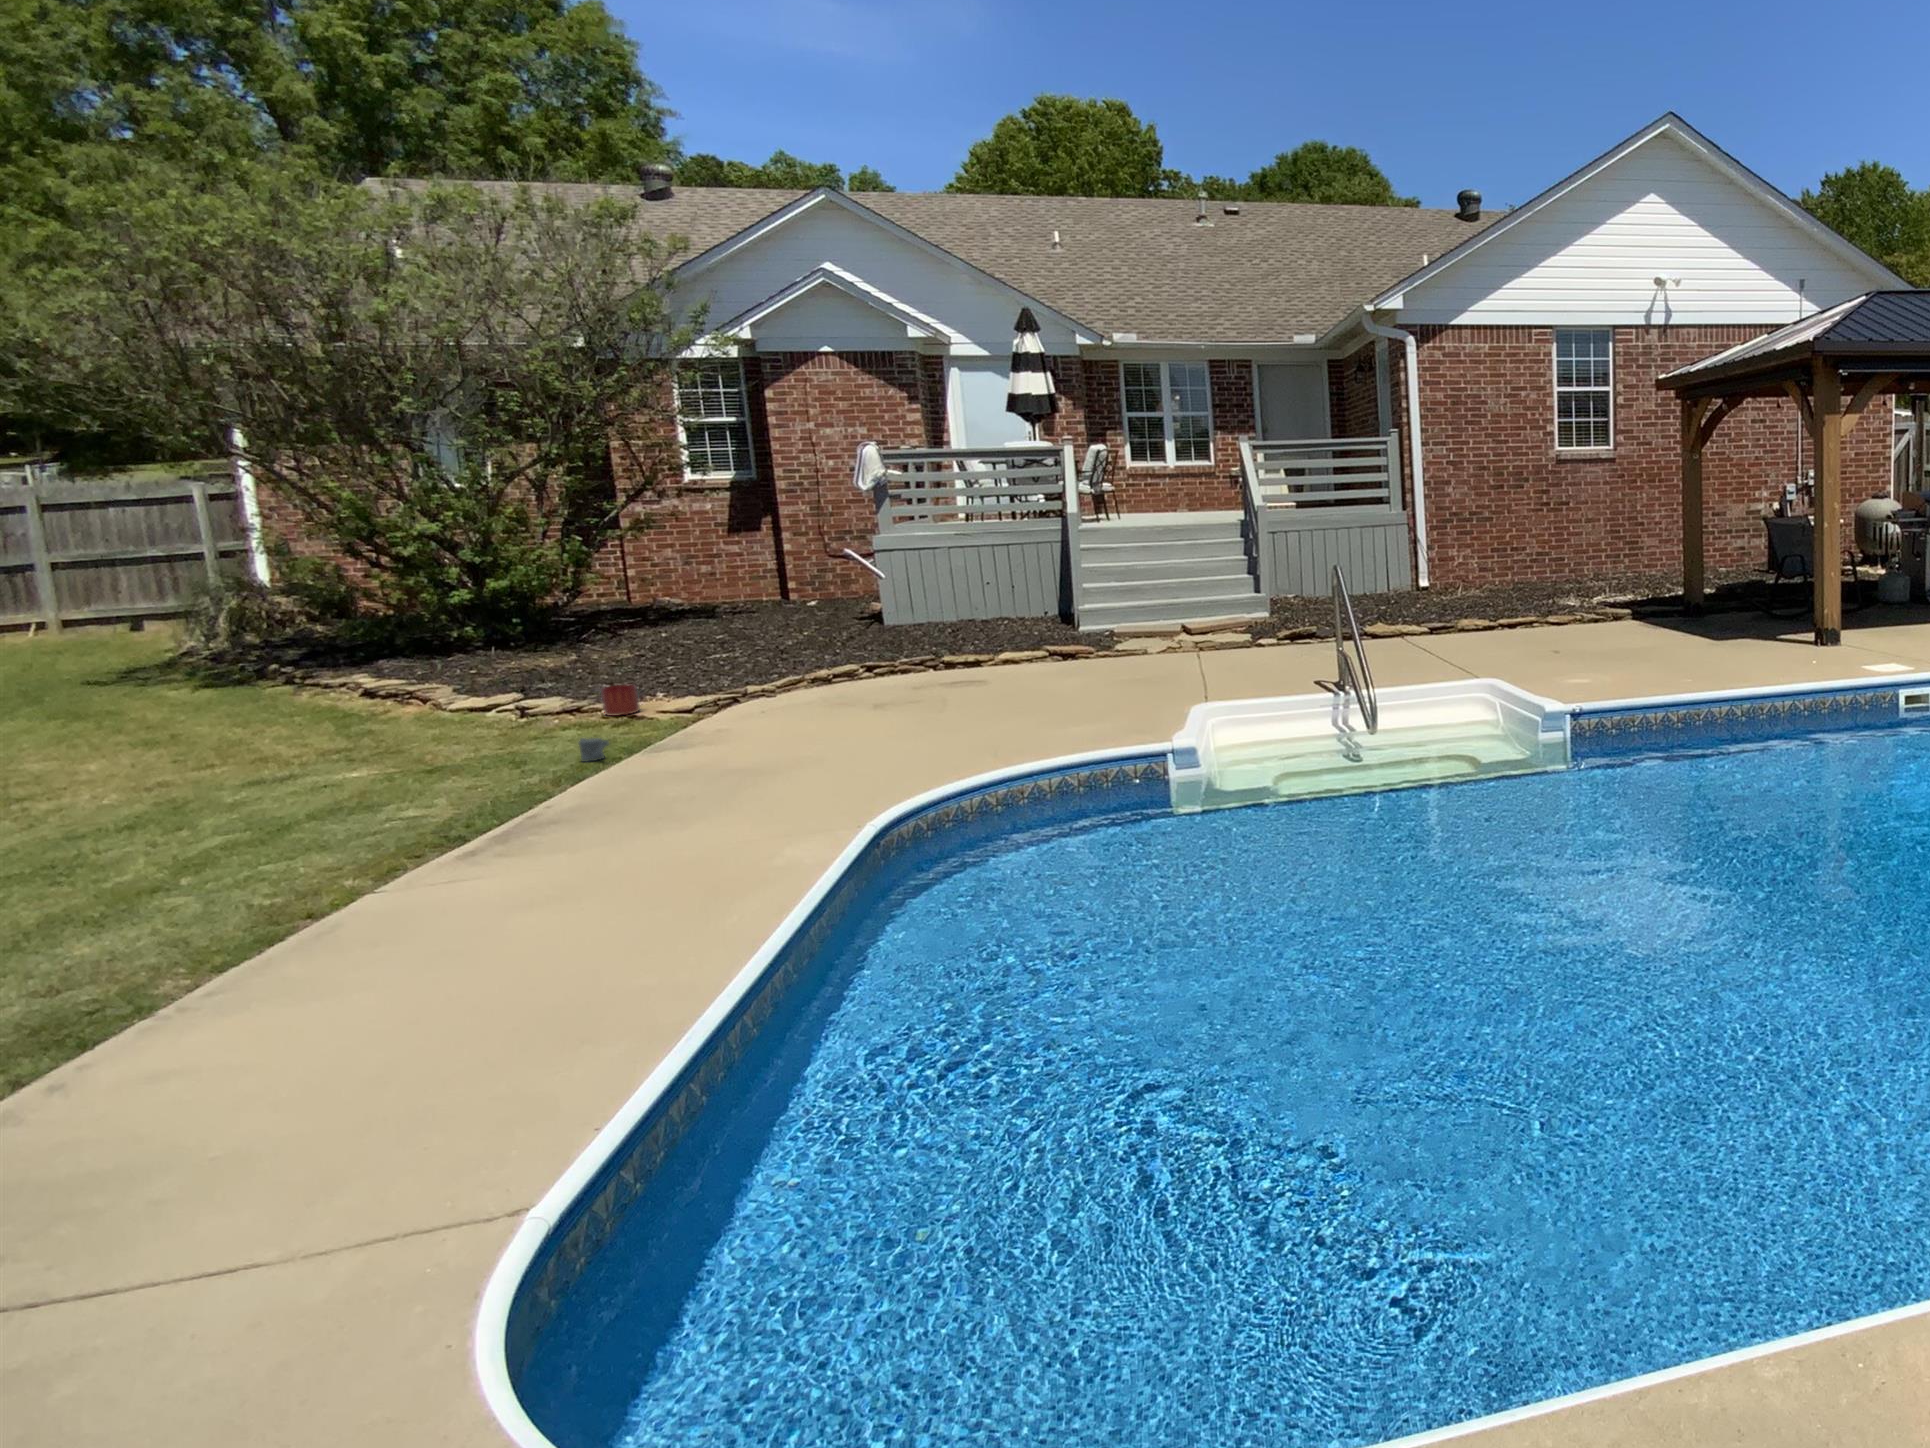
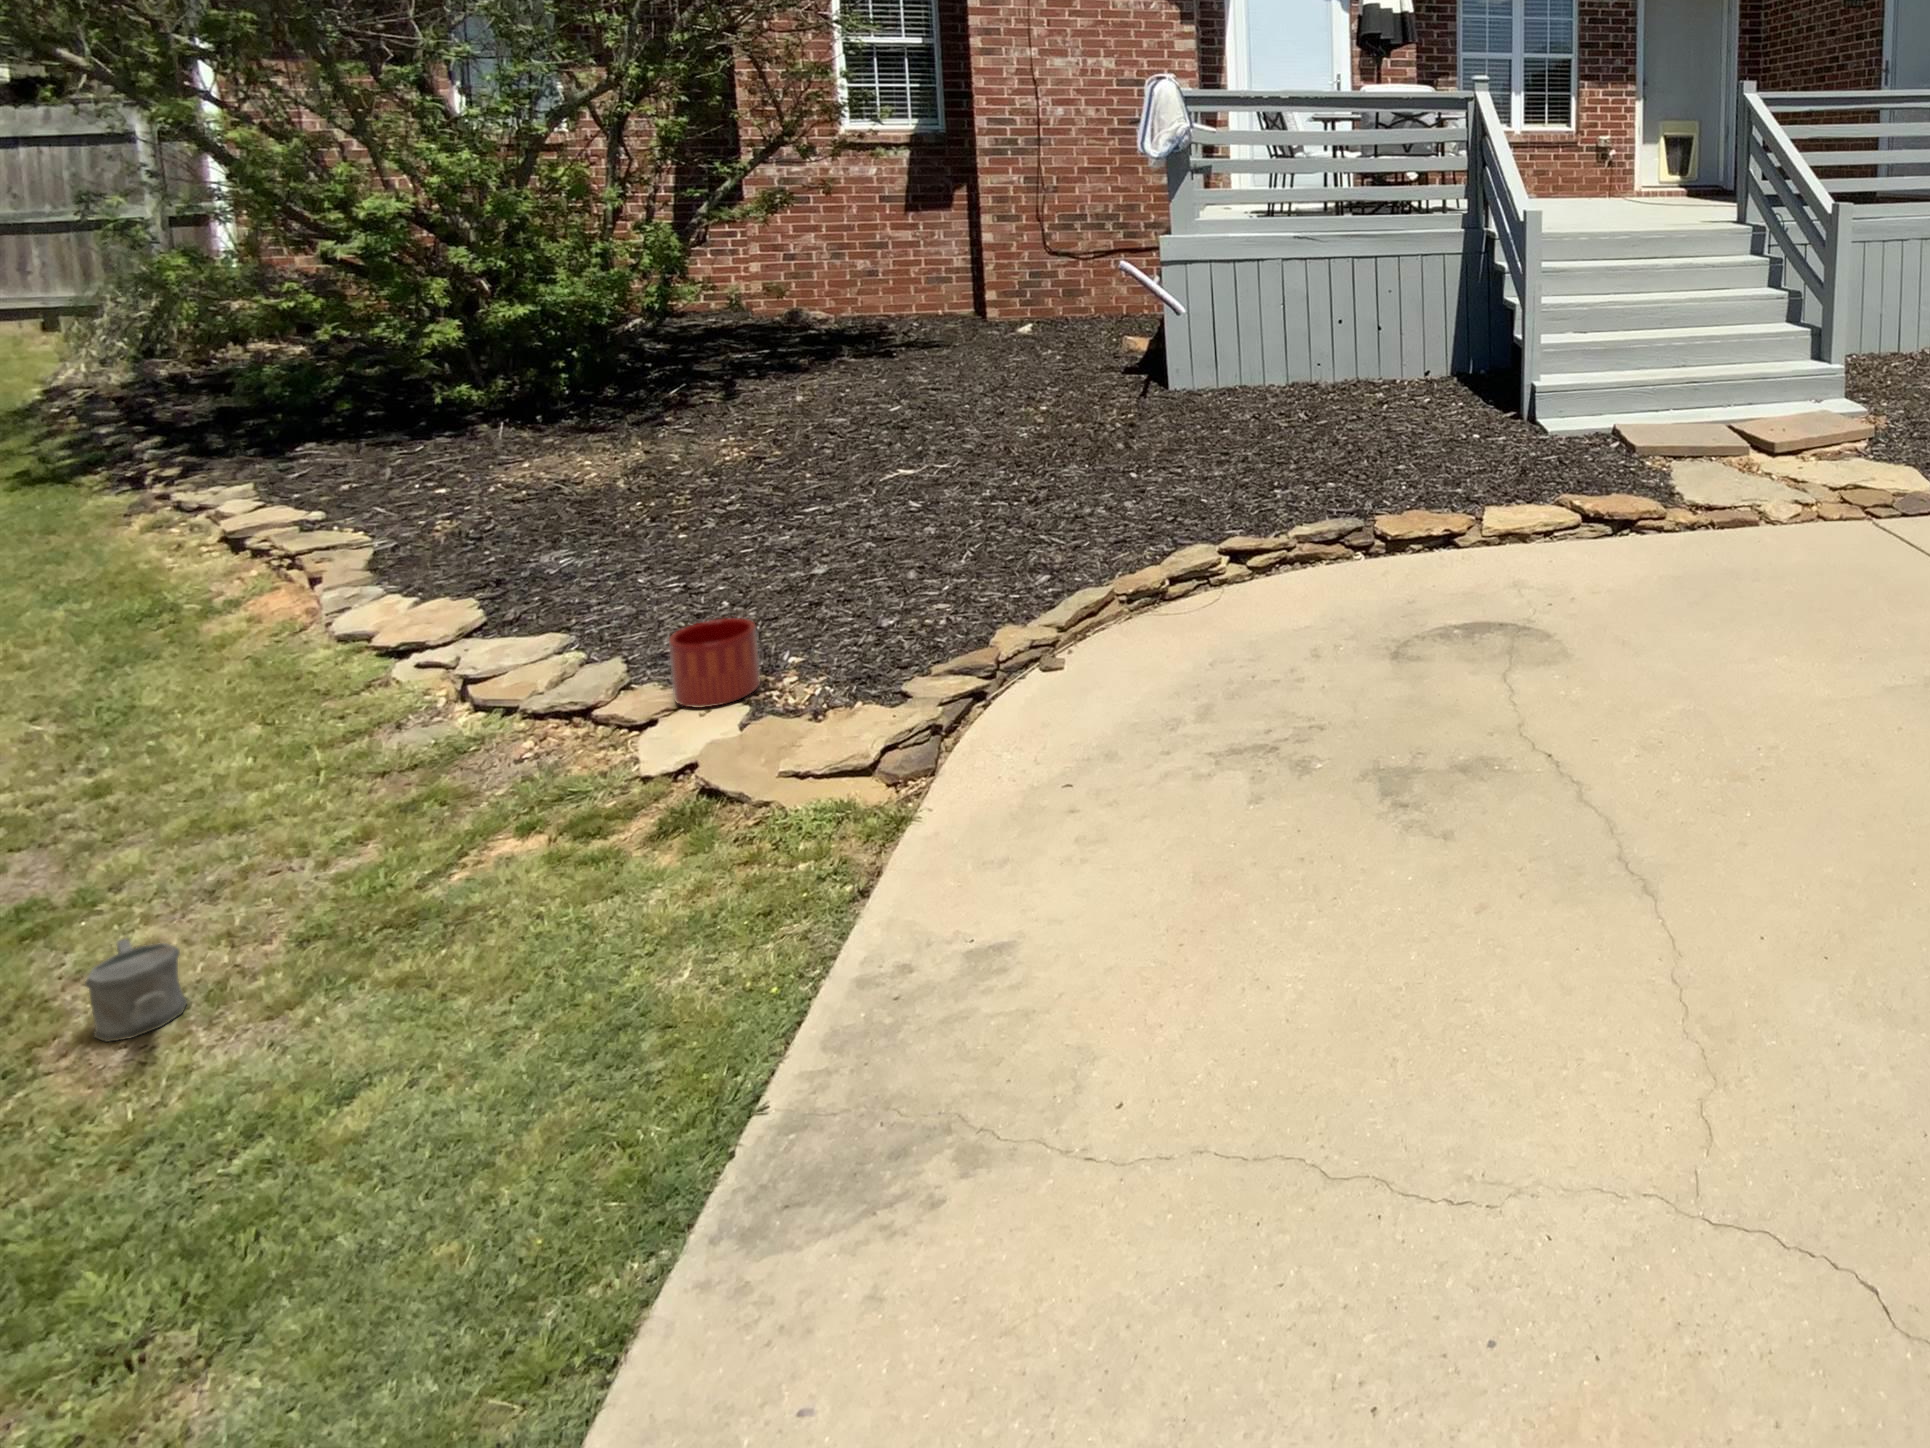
watering can: present [579,738,609,762] -> present [85,939,187,1042]

